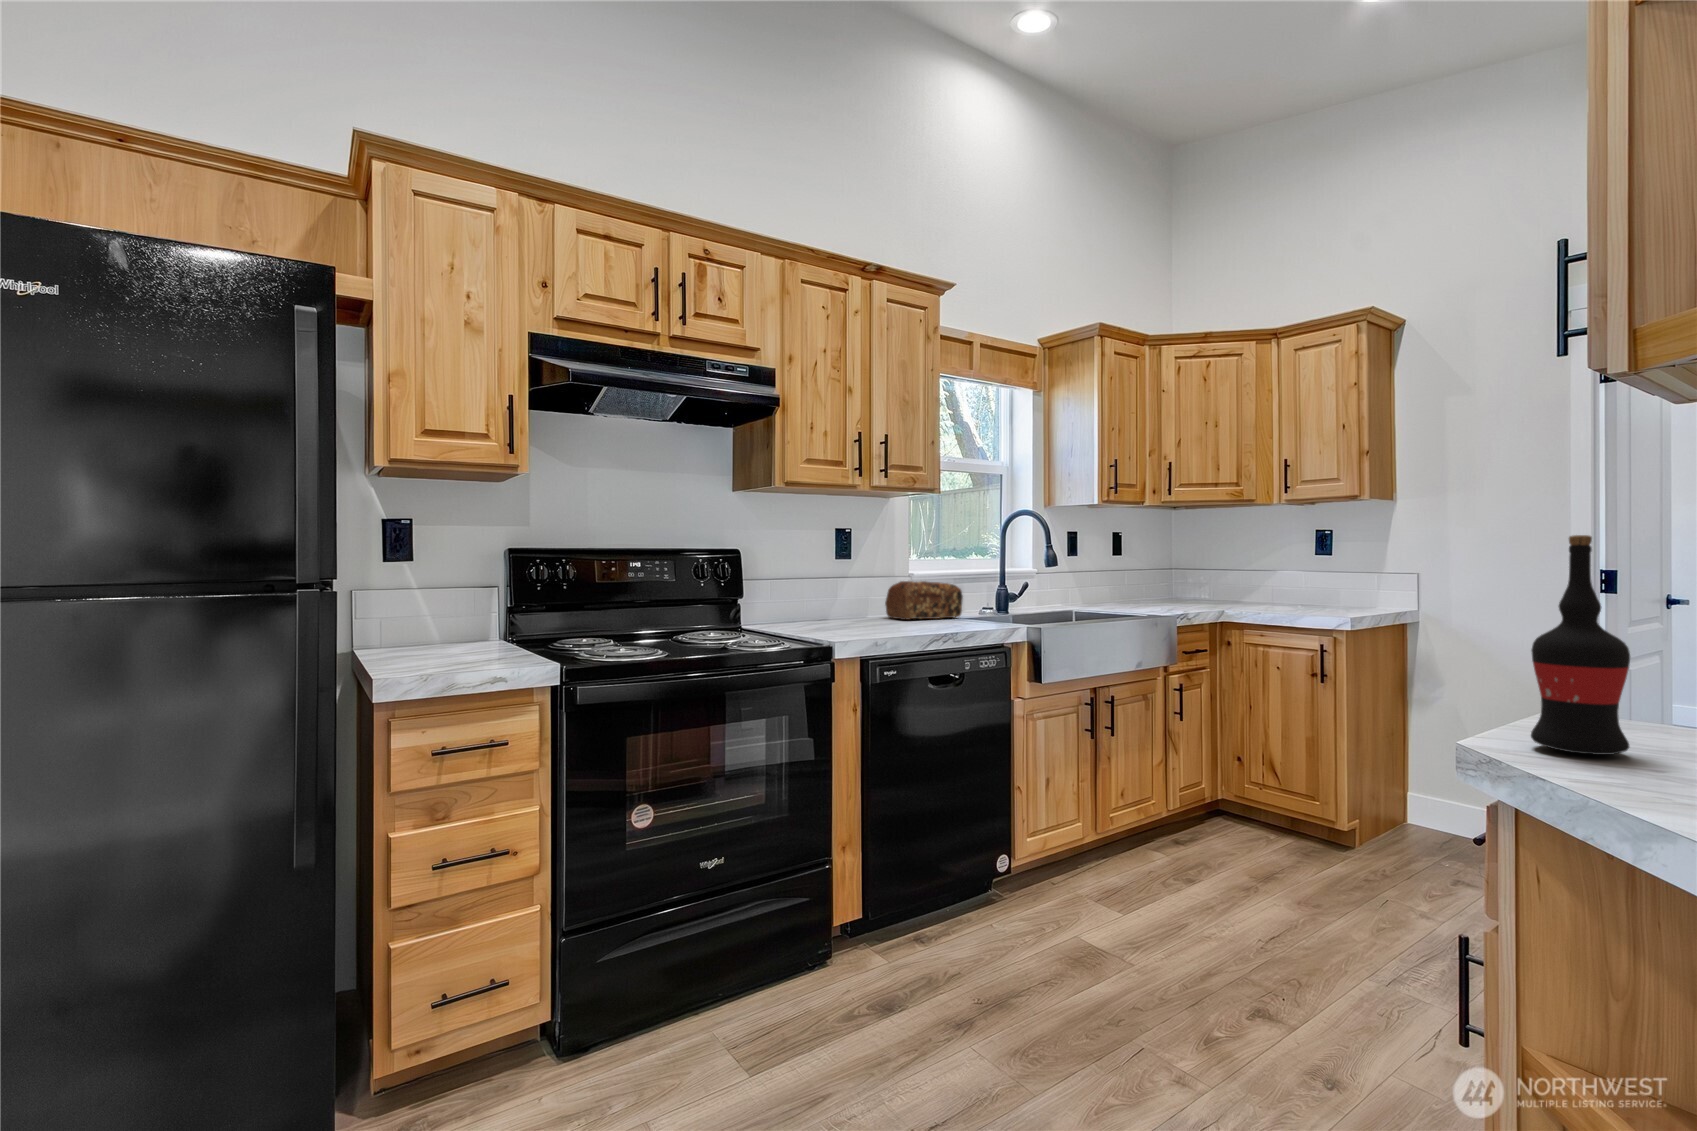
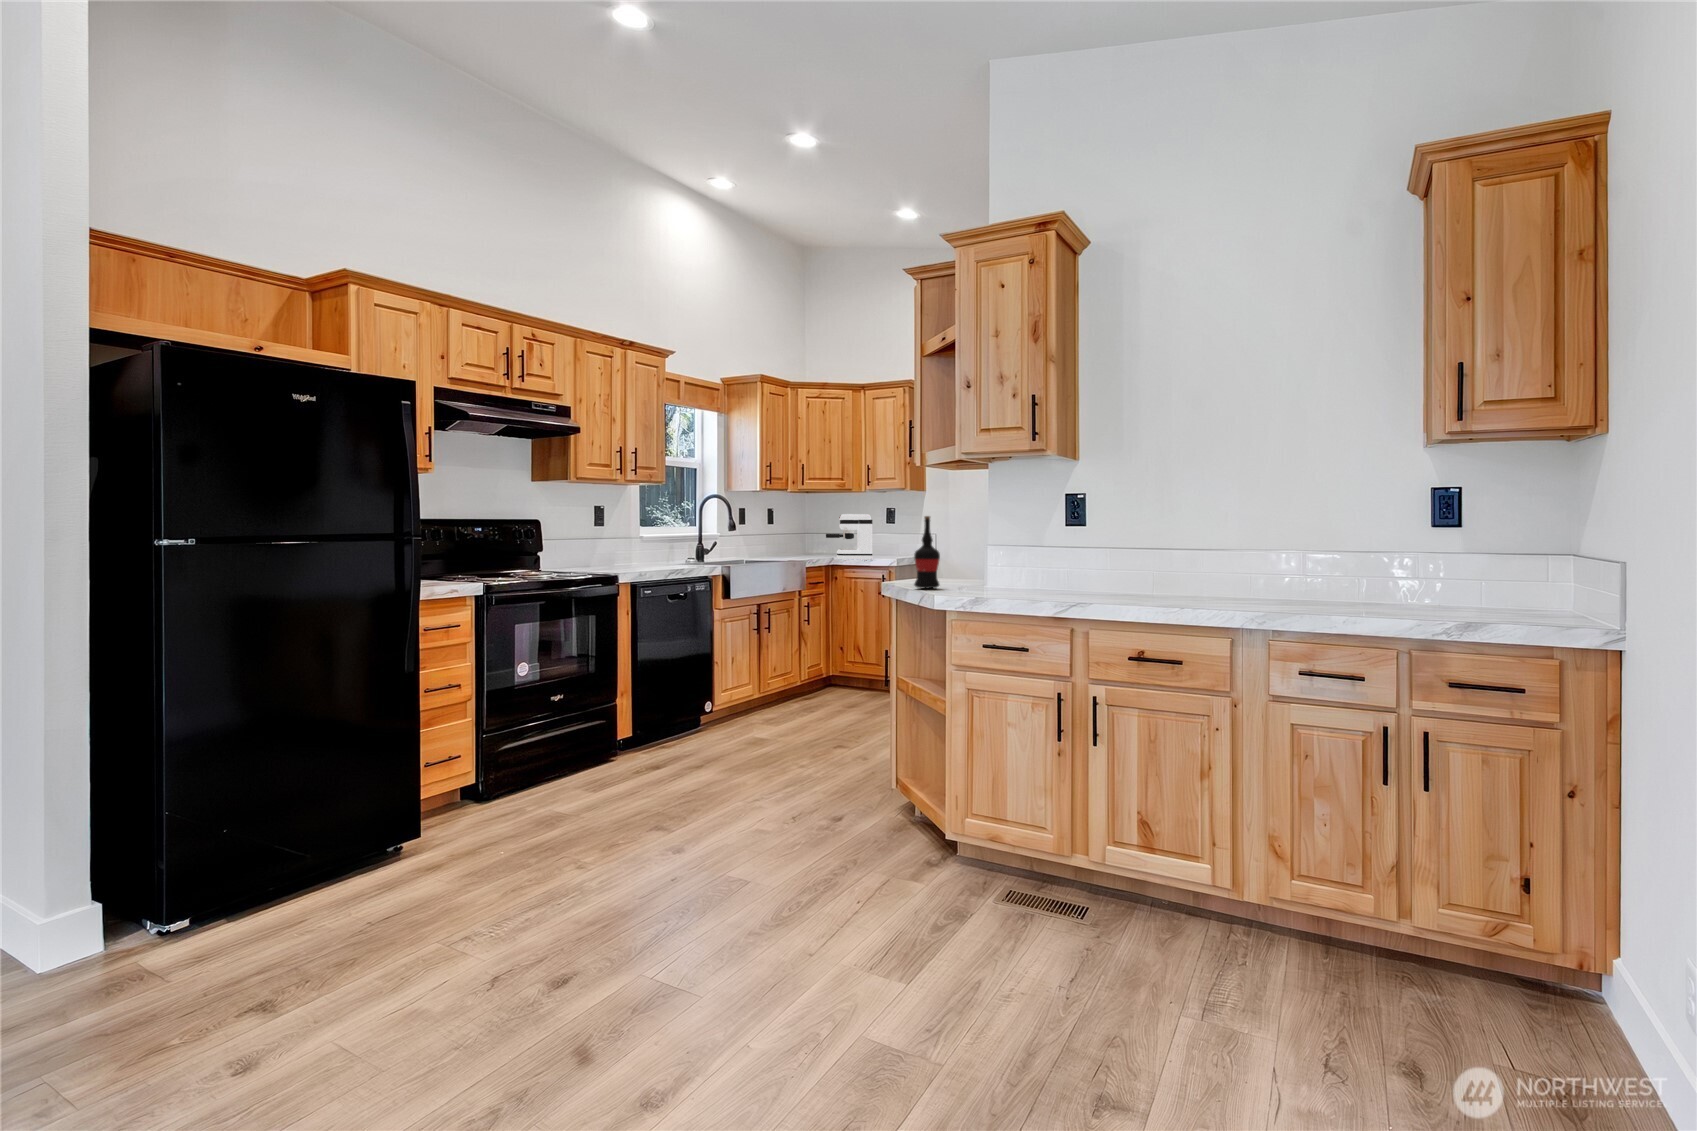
coffee maker: none [1210,538,1296,616] -> present [826,514,872,561]
bread loaf: present [885,581,963,620] -> none [627,540,677,565]

